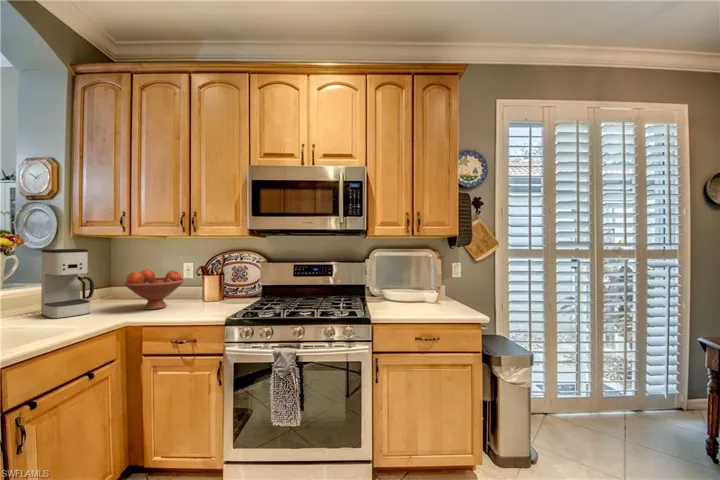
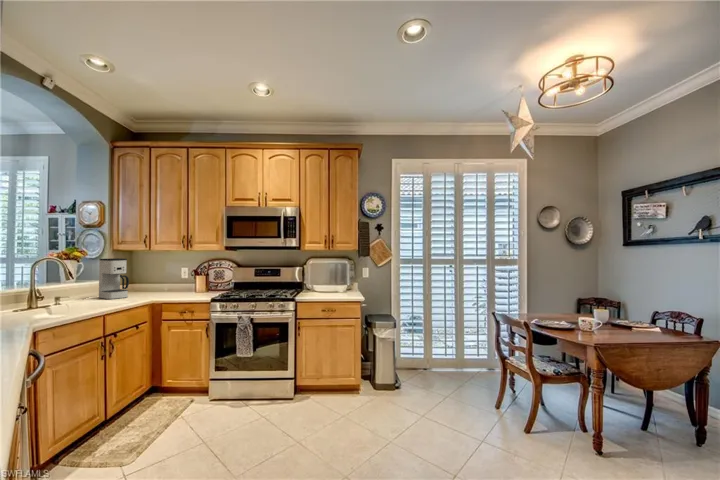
fruit bowl: present [124,269,184,310] -> none [148,271,184,296]

